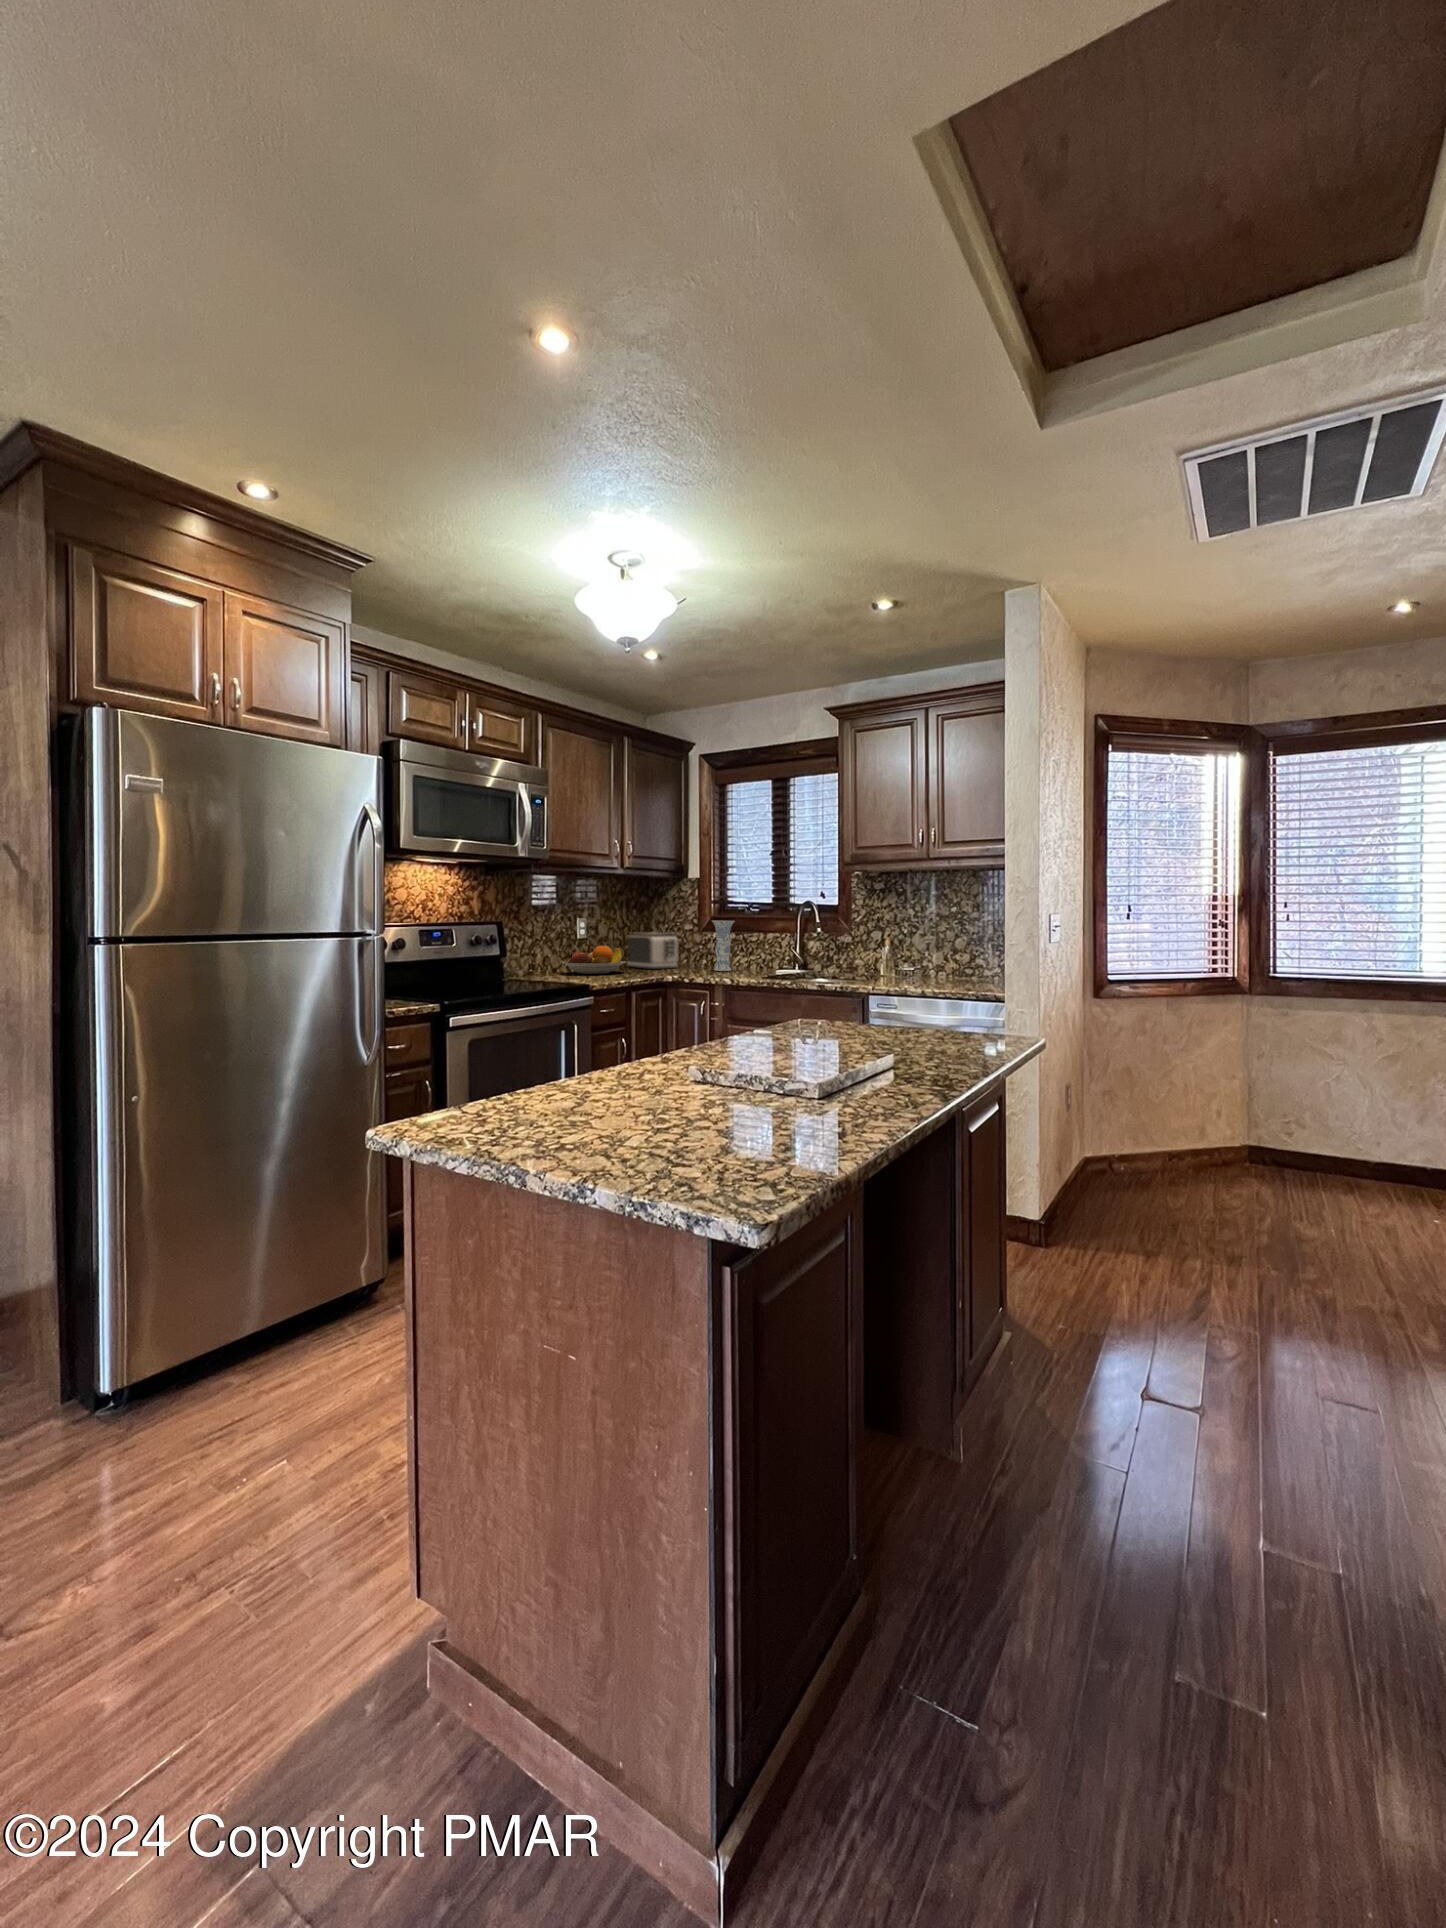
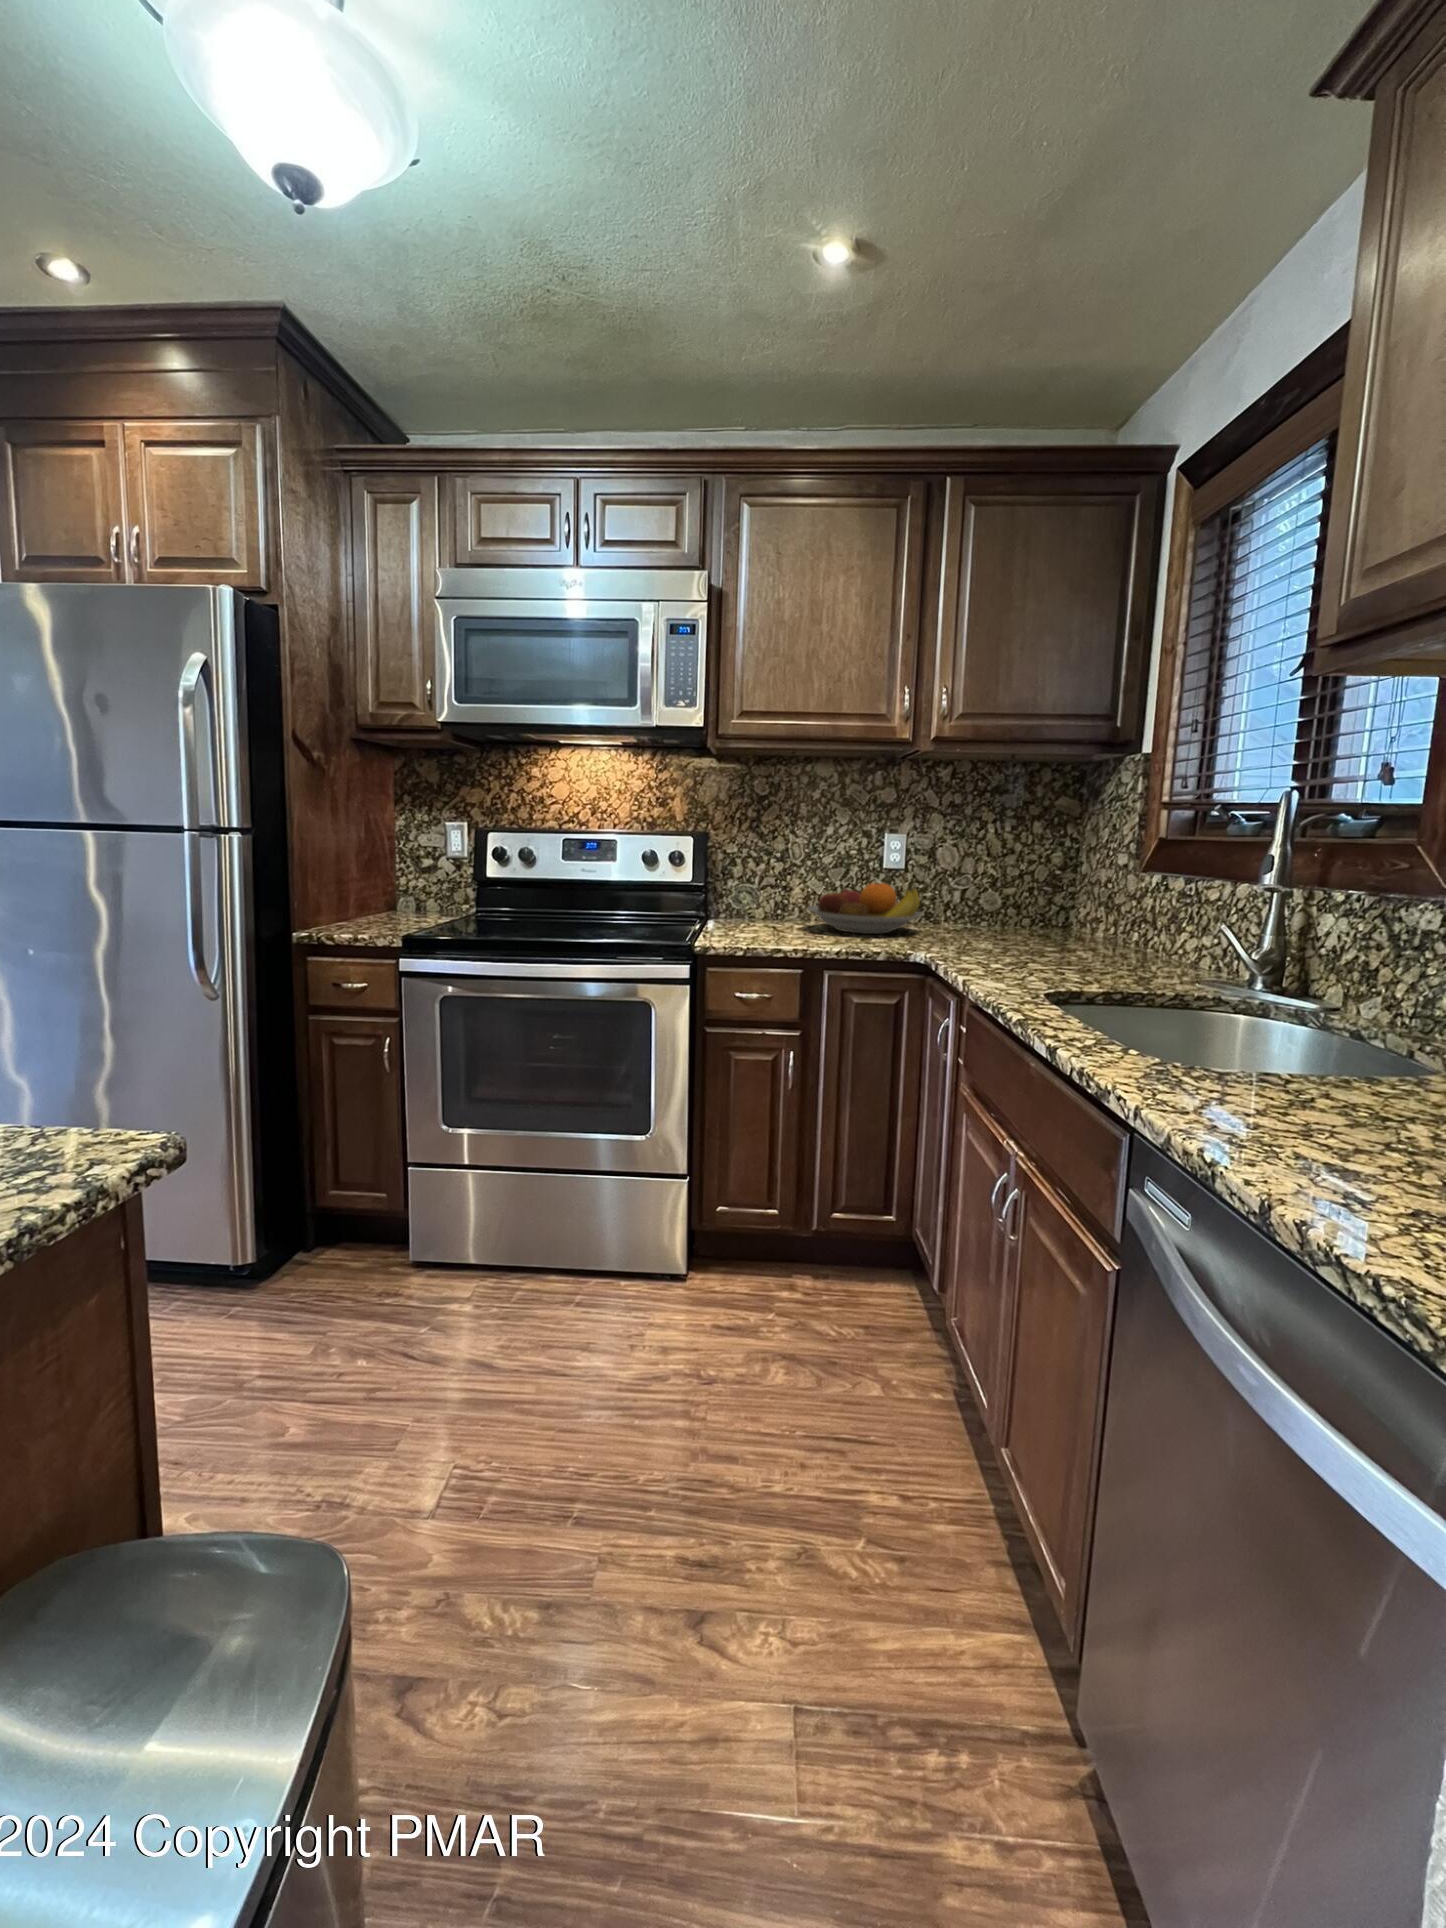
vase: present [712,921,734,971] -> none [1074,845,1138,964]
toaster: present [627,933,679,969] -> none [989,863,1064,941]

